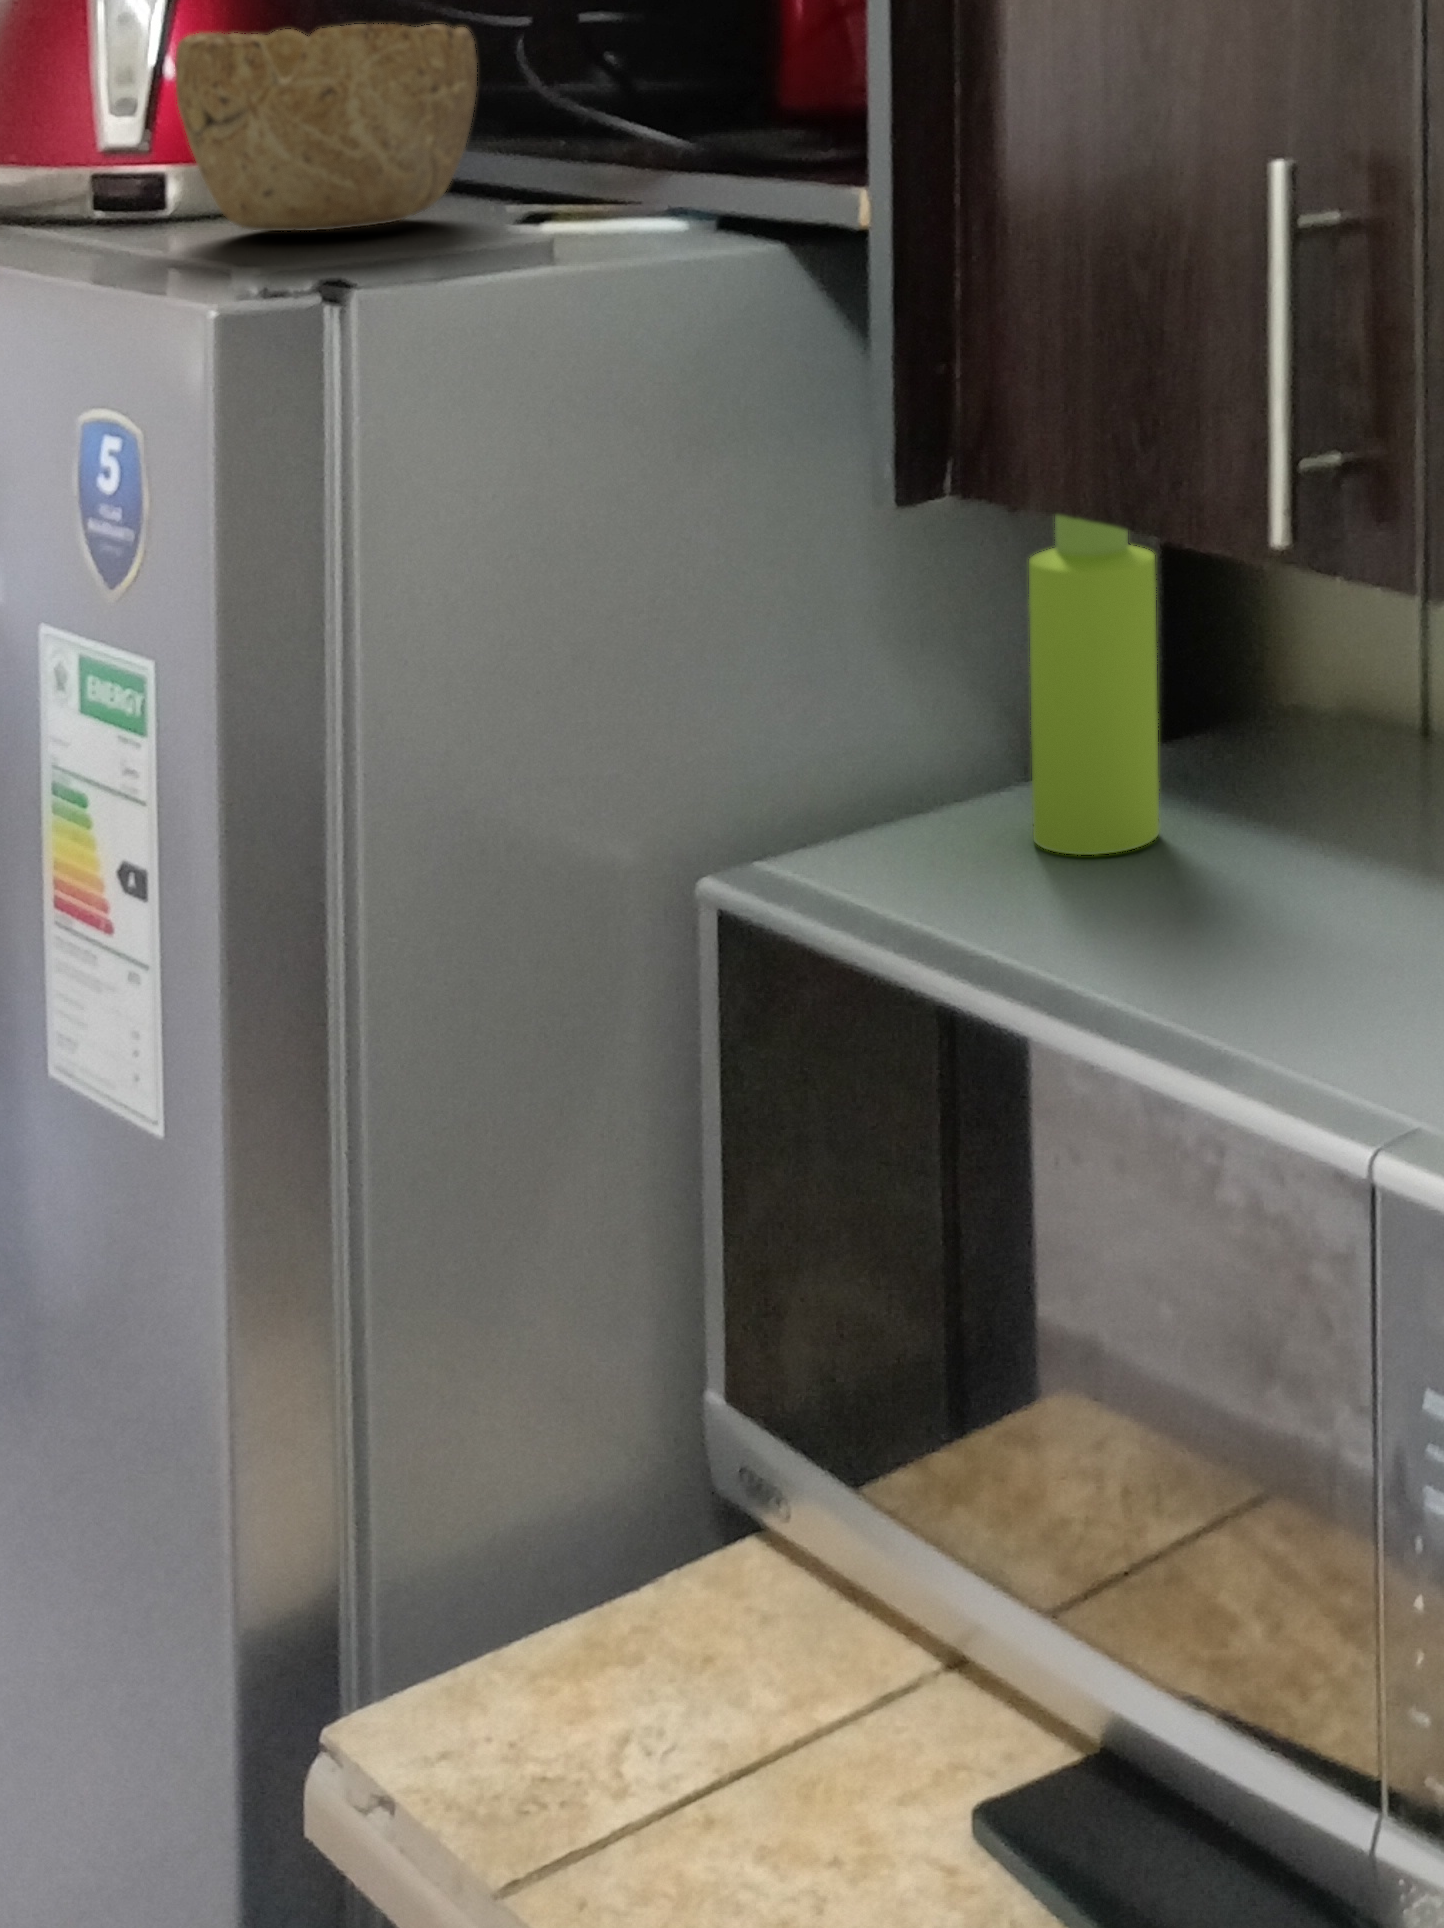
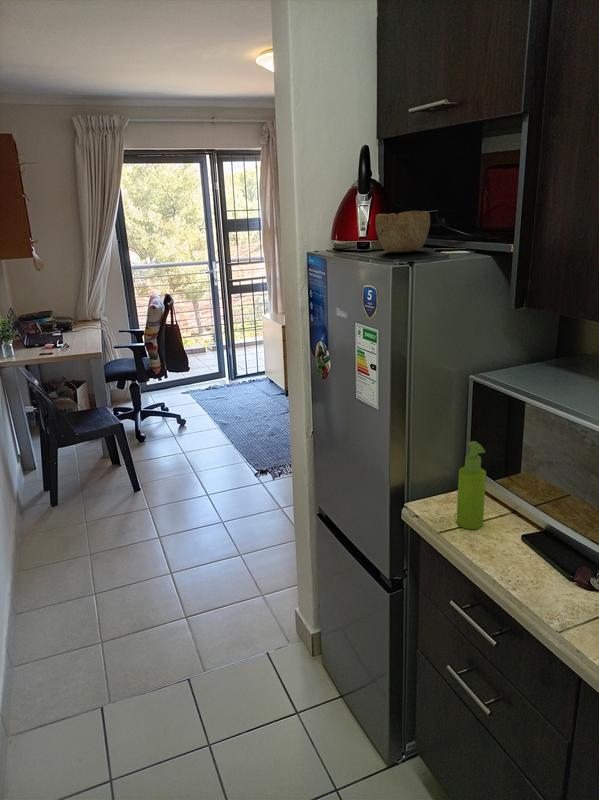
soap dispenser: present [1029,516,1159,855] -> present [457,441,486,529]

